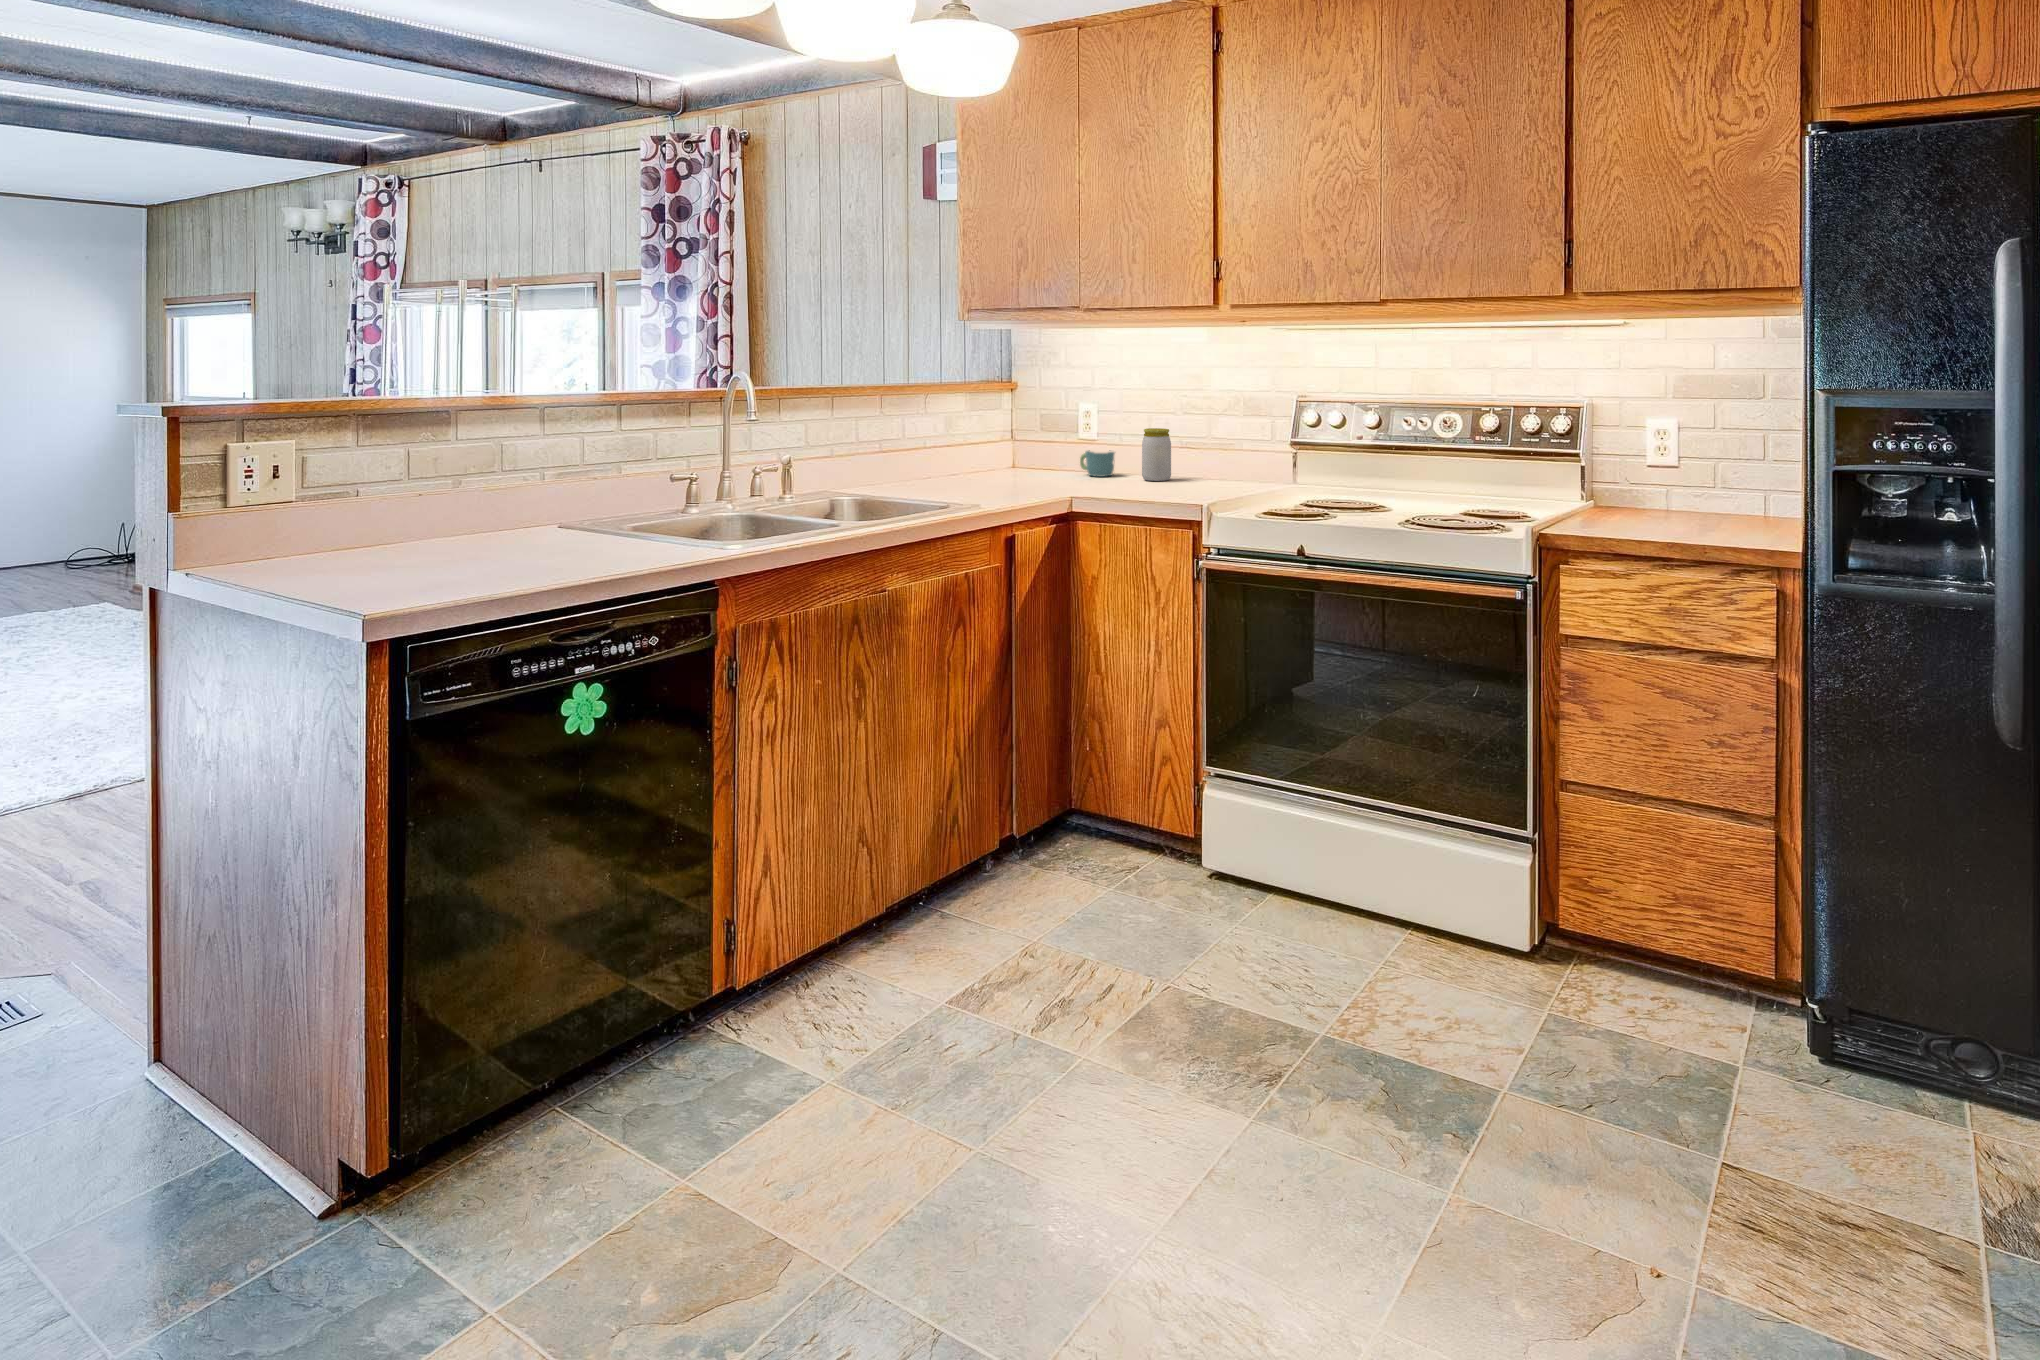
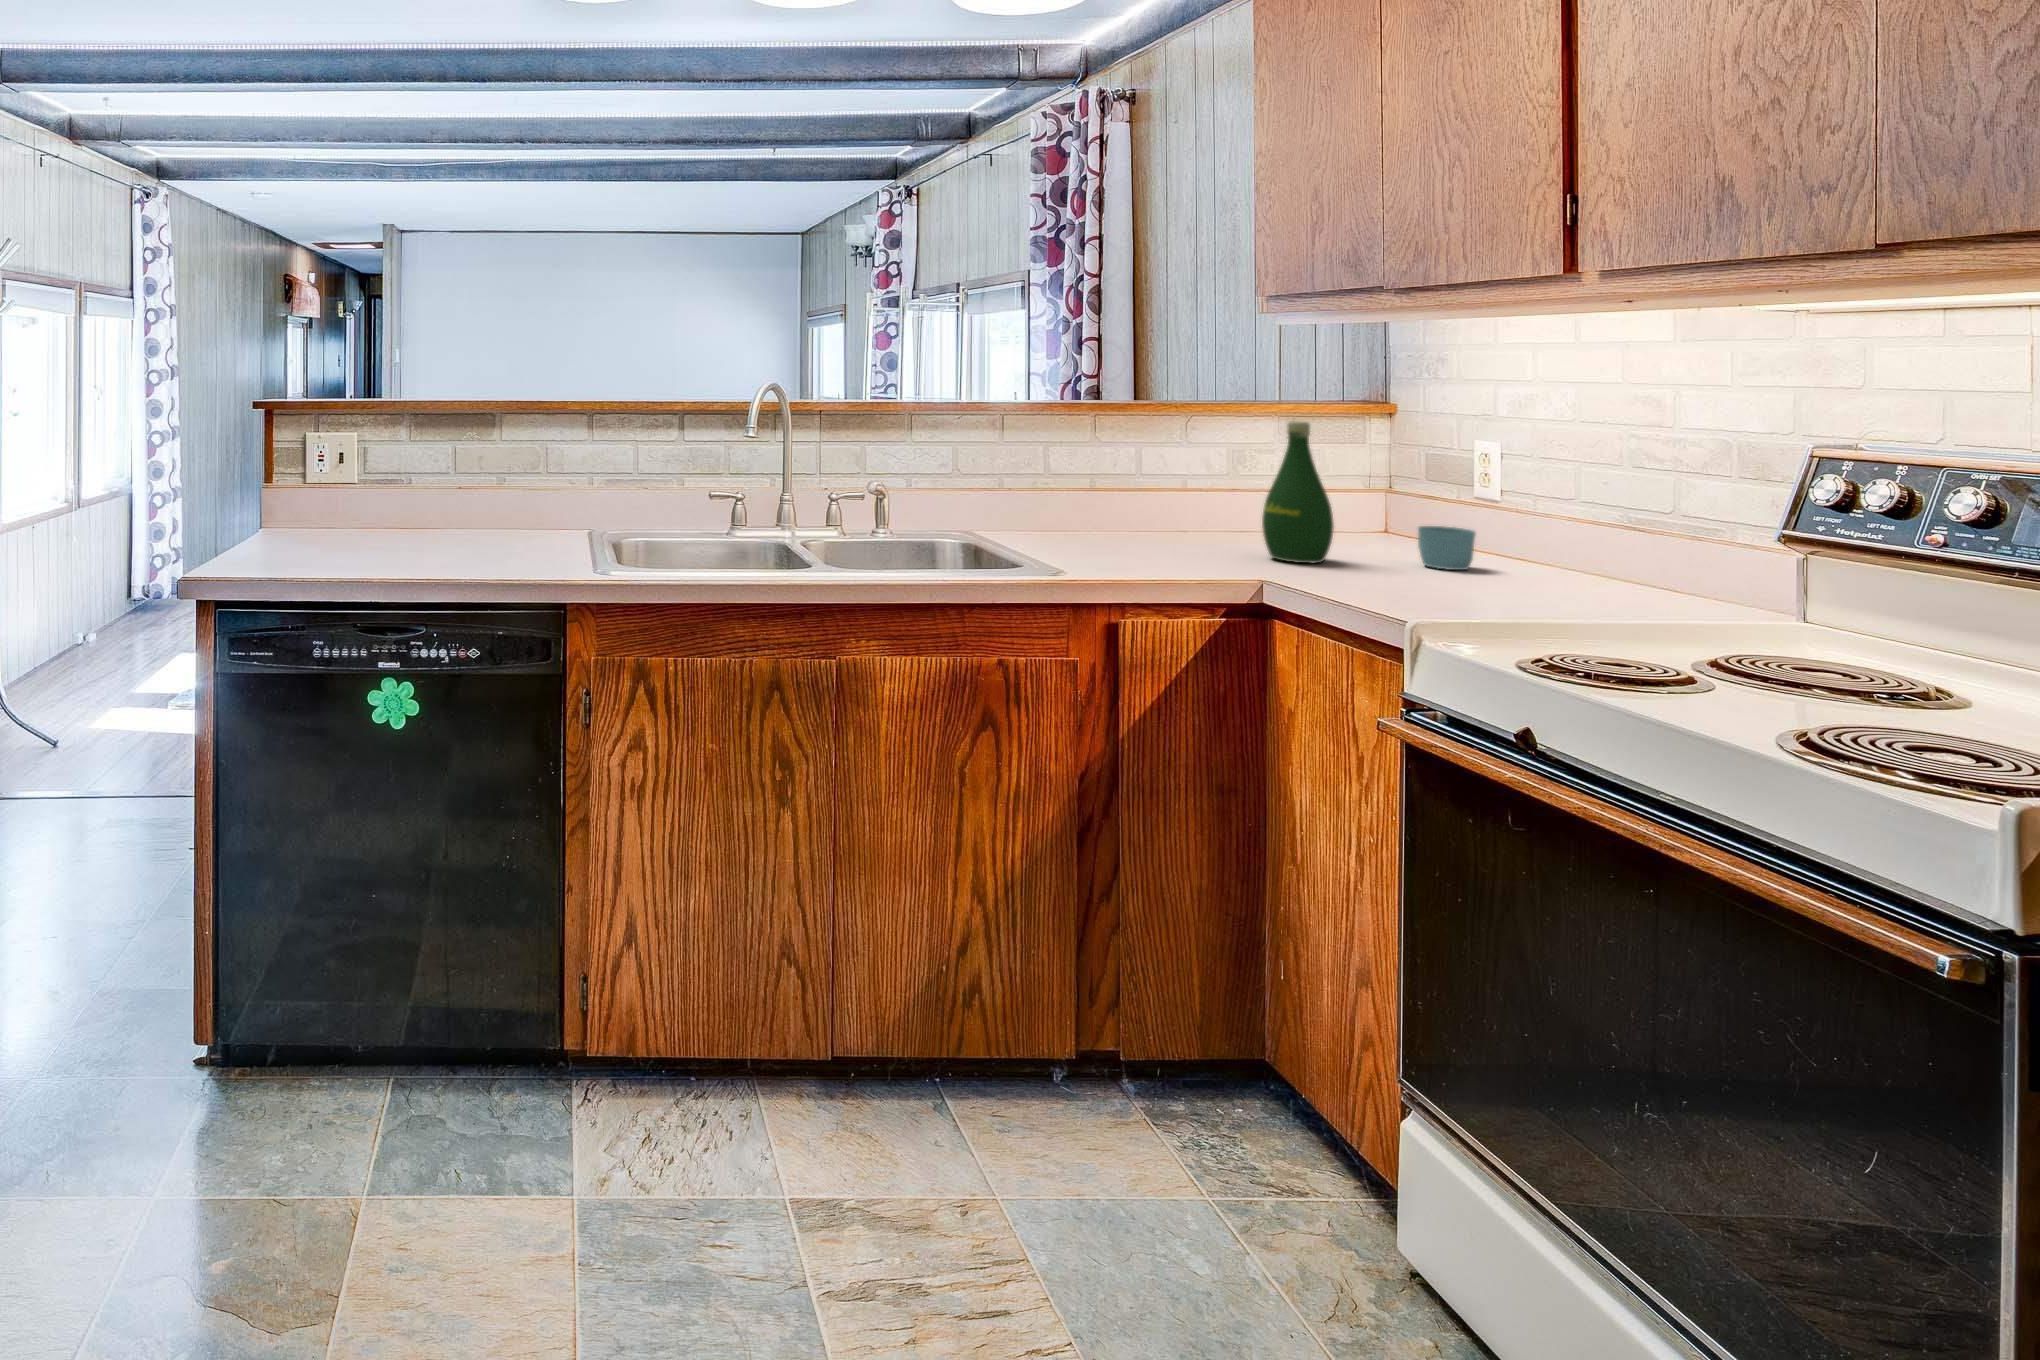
bottle: none [1010,388,1051,483] -> present [1262,422,1334,563]
jar: present [1142,428,1171,481] -> none [1492,501,1554,591]

